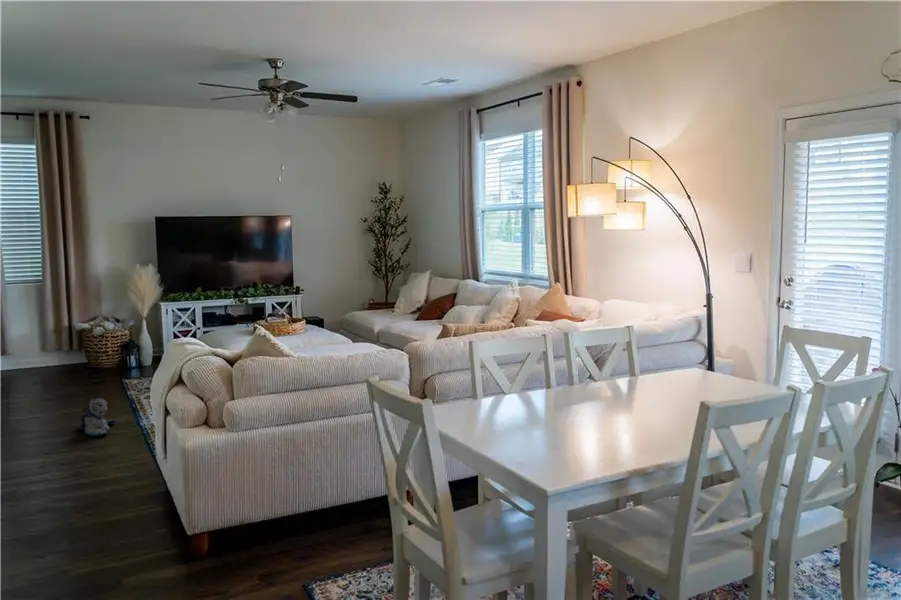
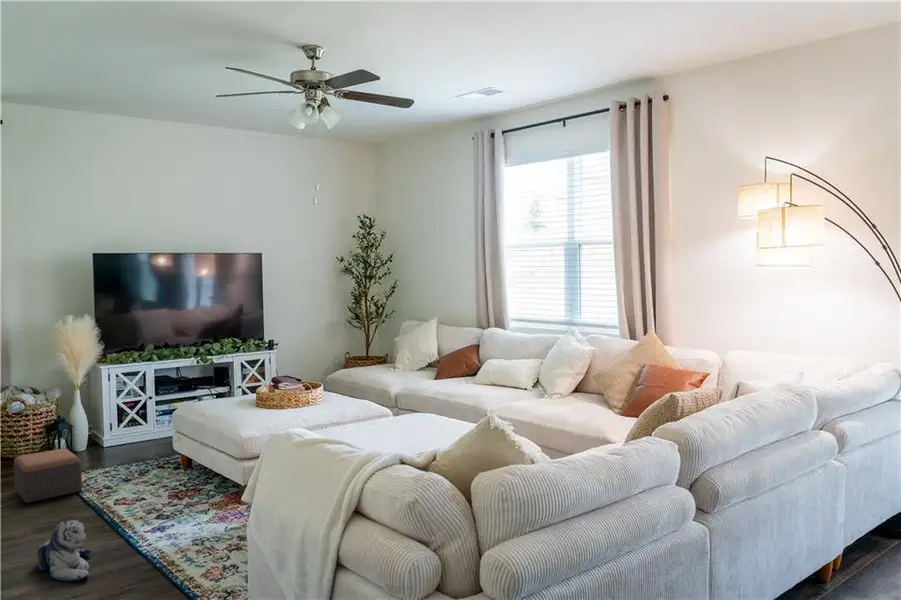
footstool: none [90,360,133,395] -> present [14,448,82,503]

